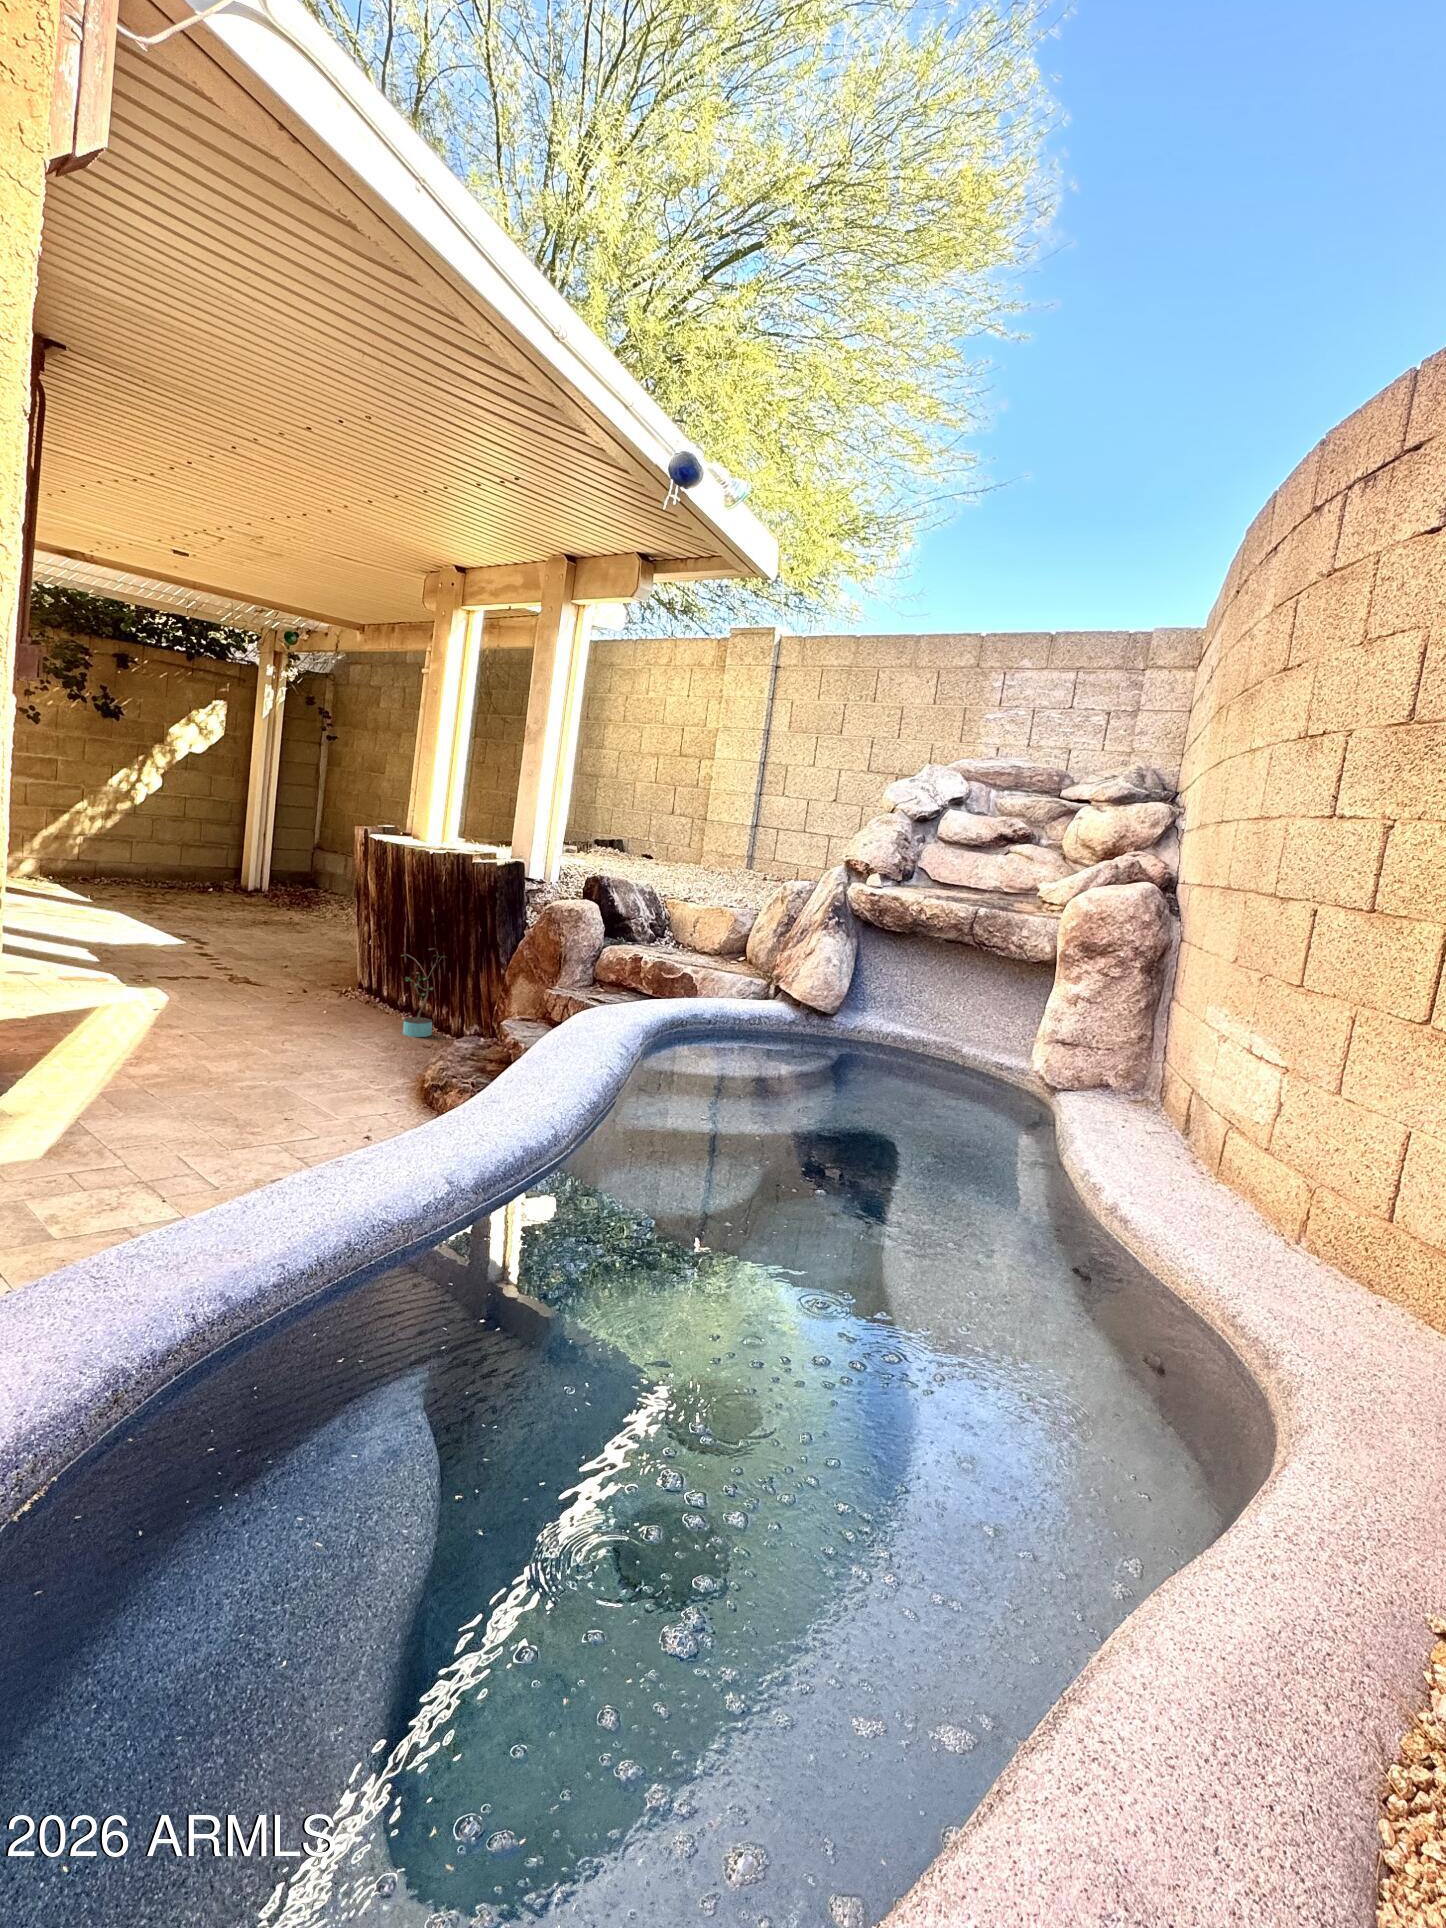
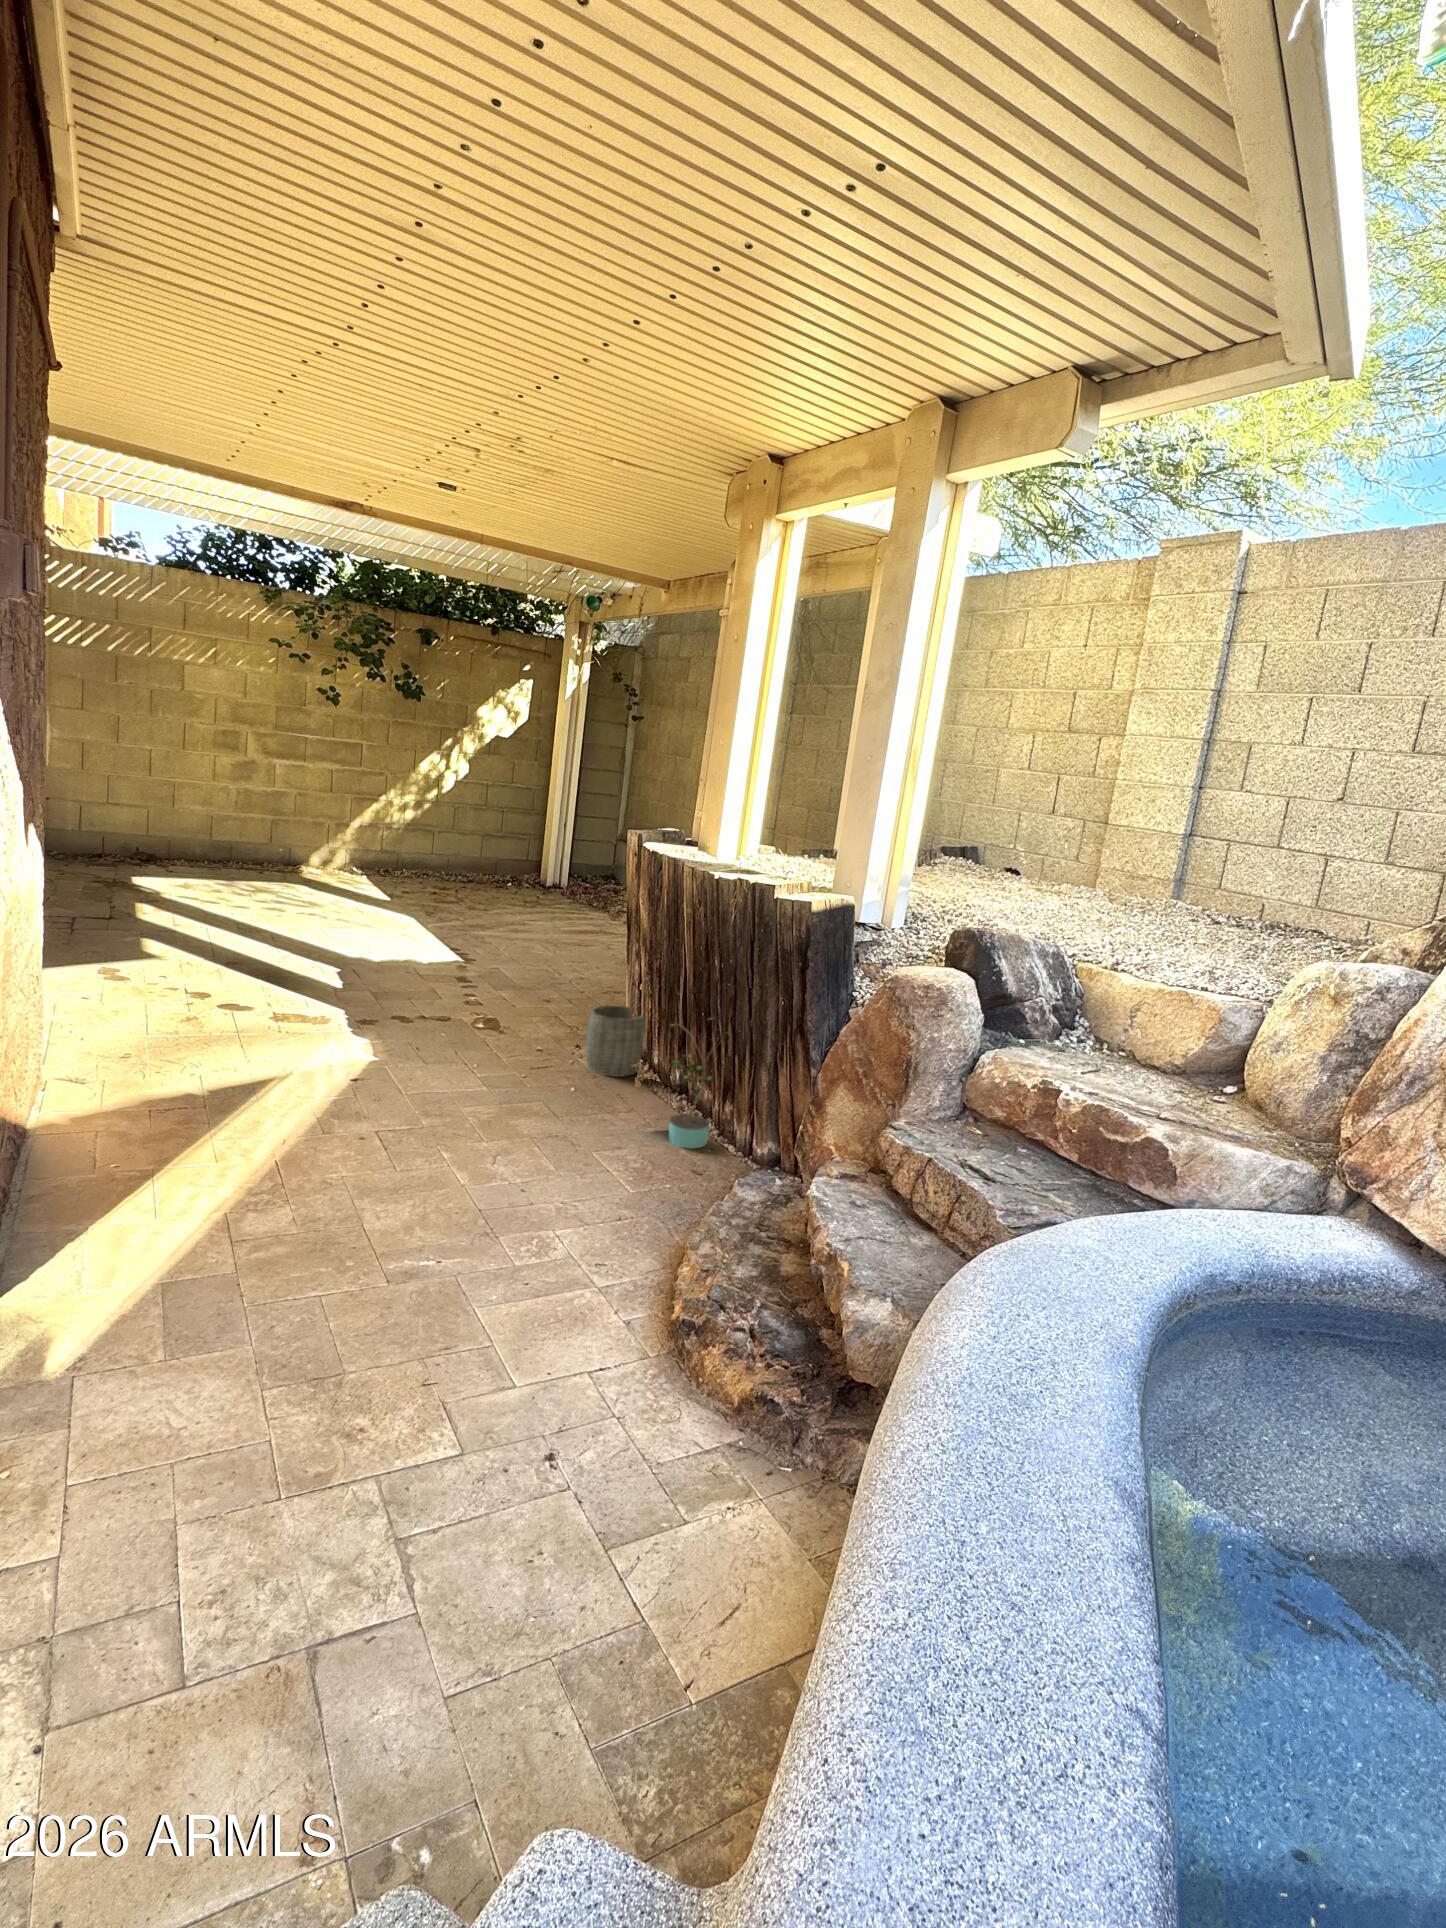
woven basket: none [331,955,377,1004] -> present [586,1005,645,1077]

